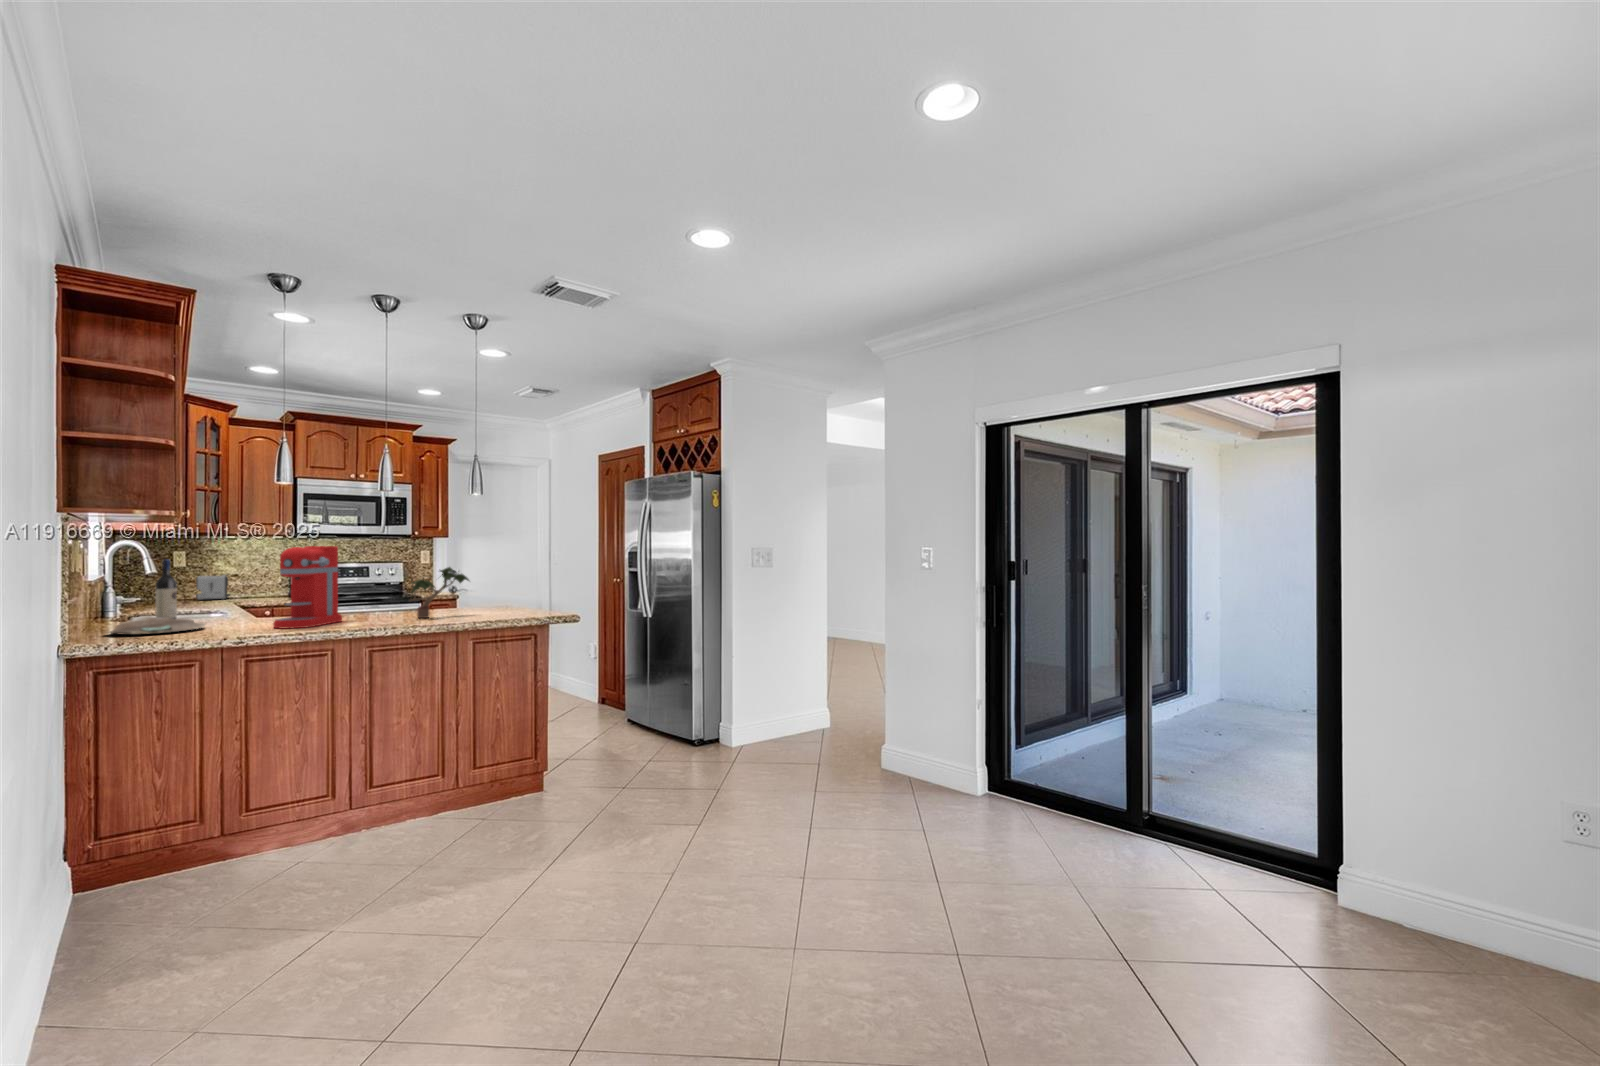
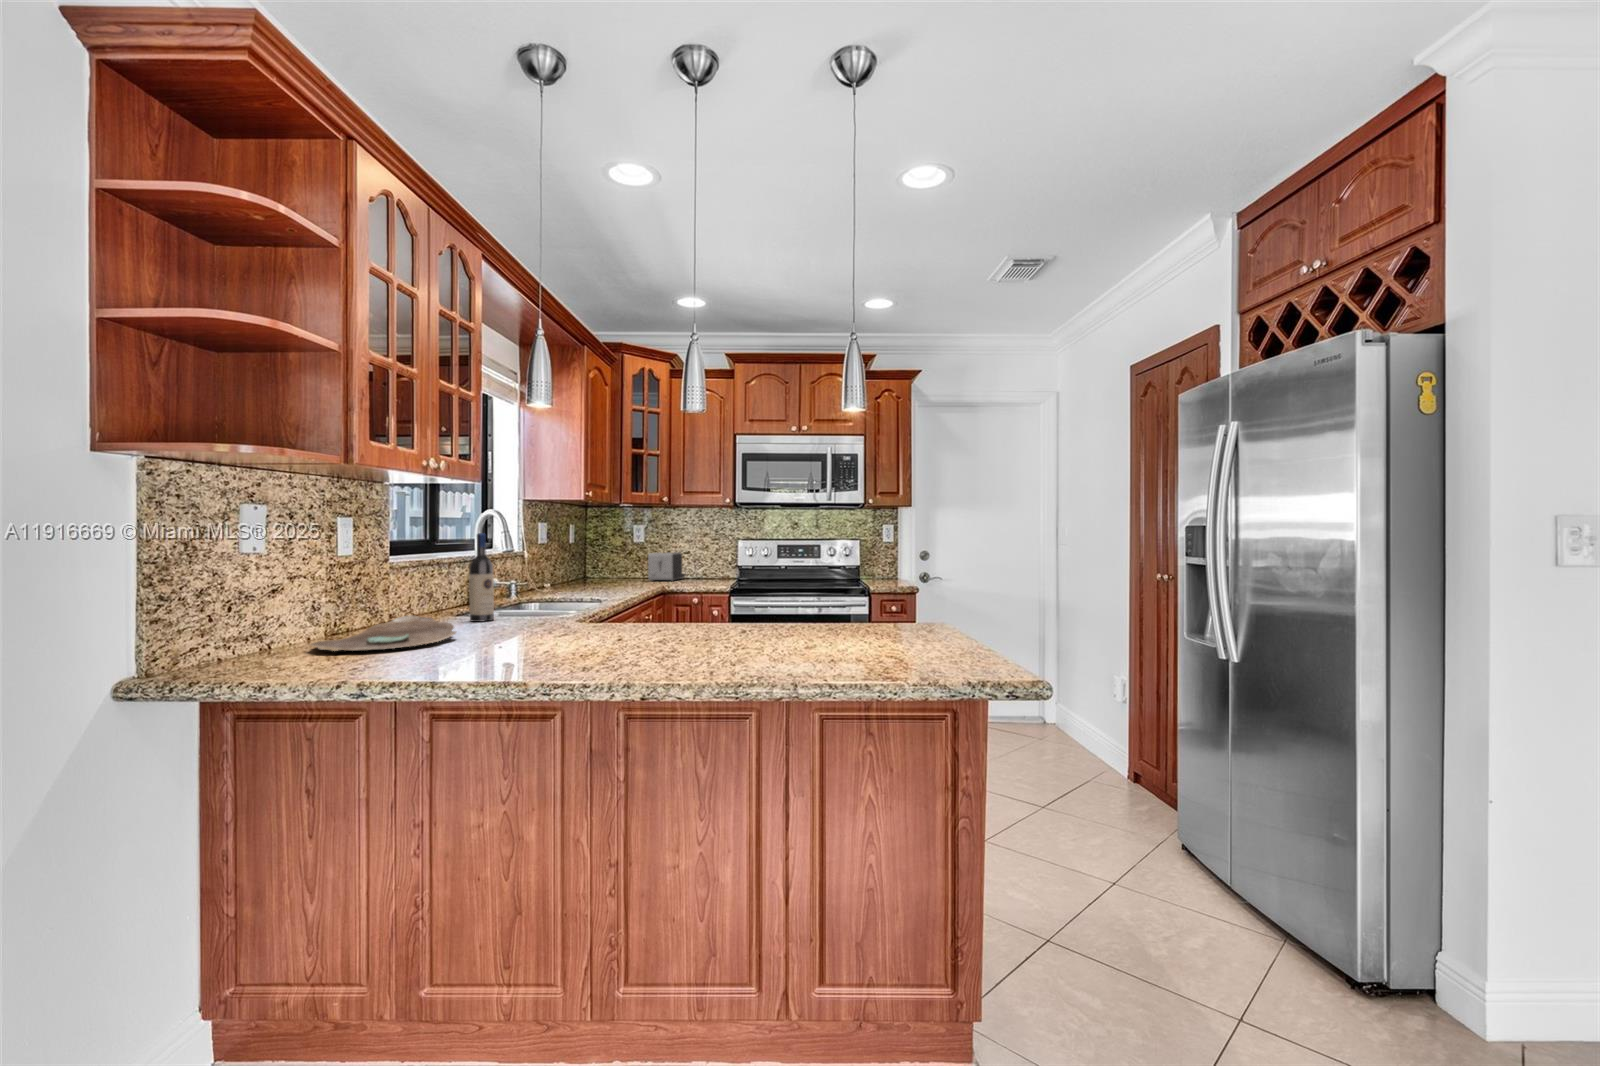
coffee maker: present [273,546,342,629] -> none [491,511,619,662]
potted plant: present [410,567,469,618] -> none [696,550,839,654]

